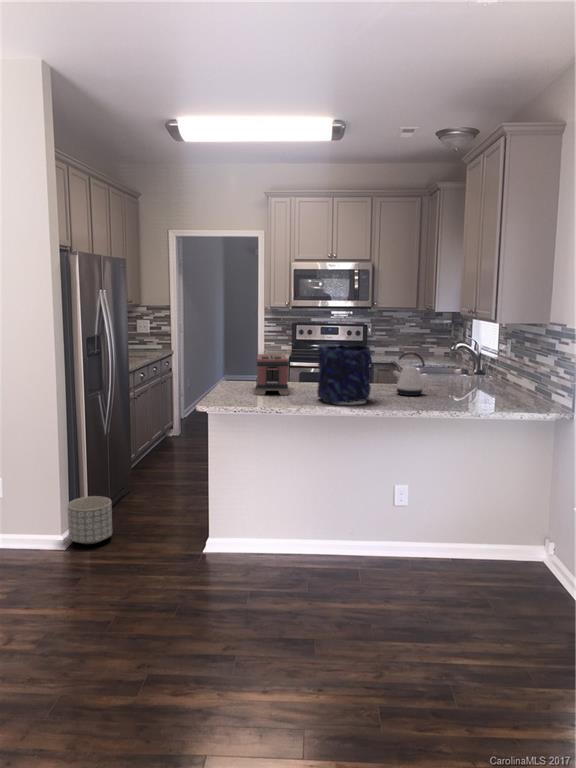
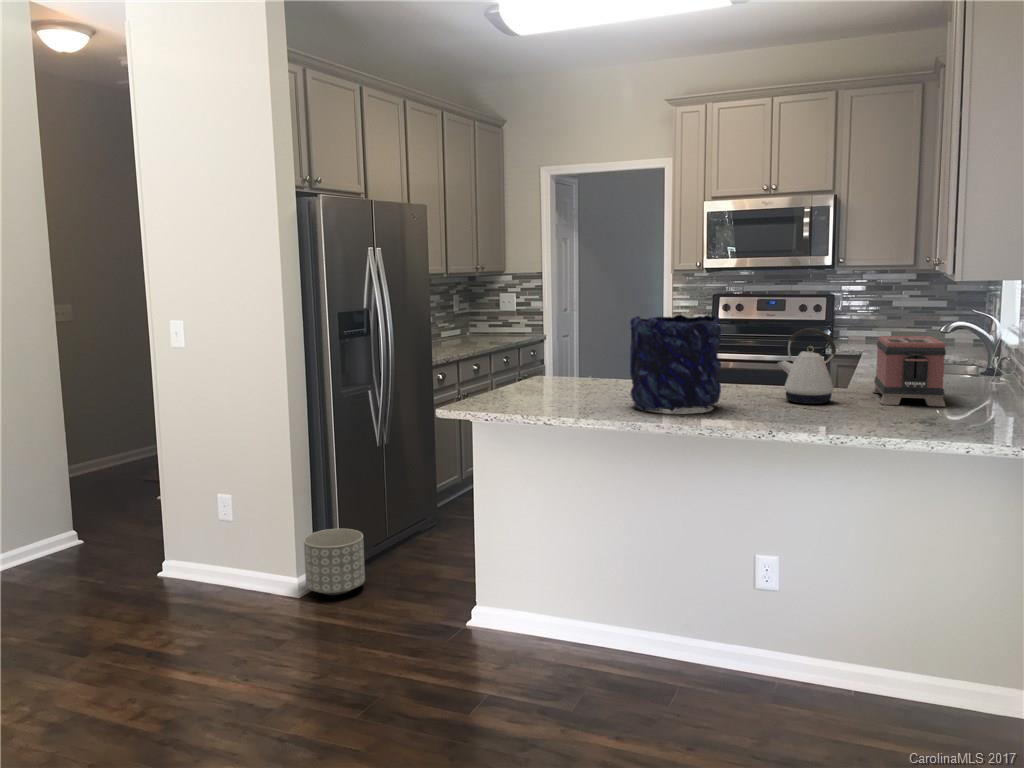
toaster: present [256,354,289,395] -> present [873,336,946,407]

